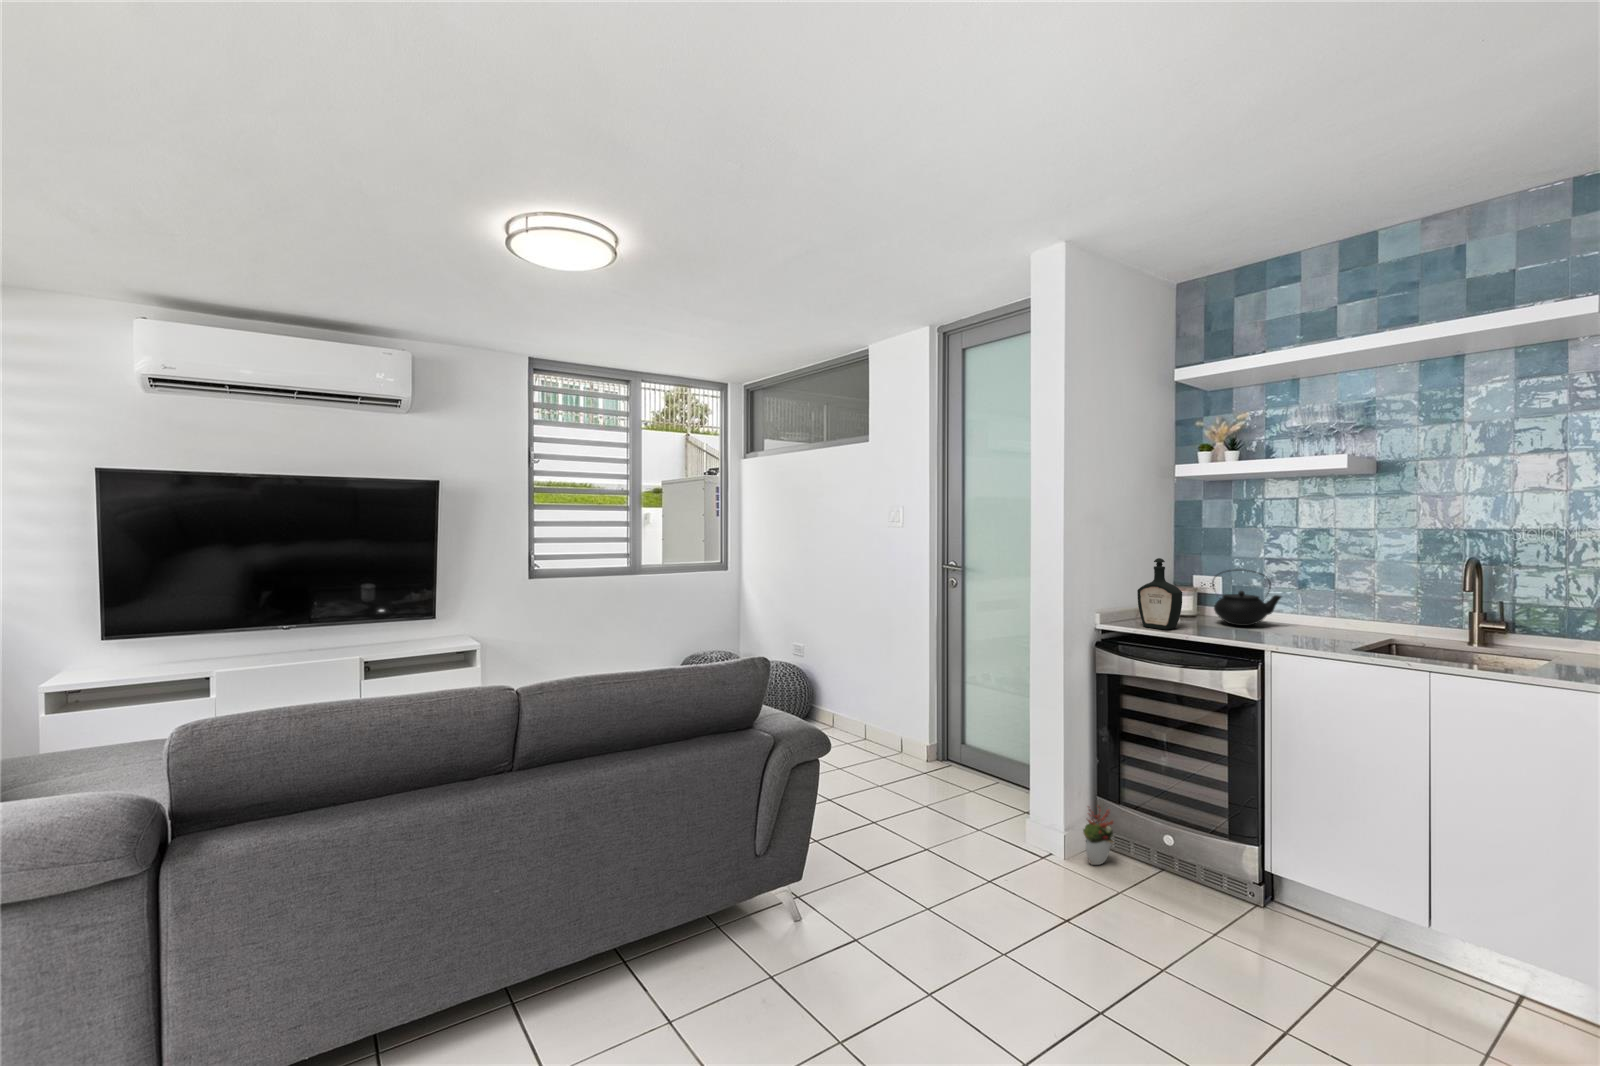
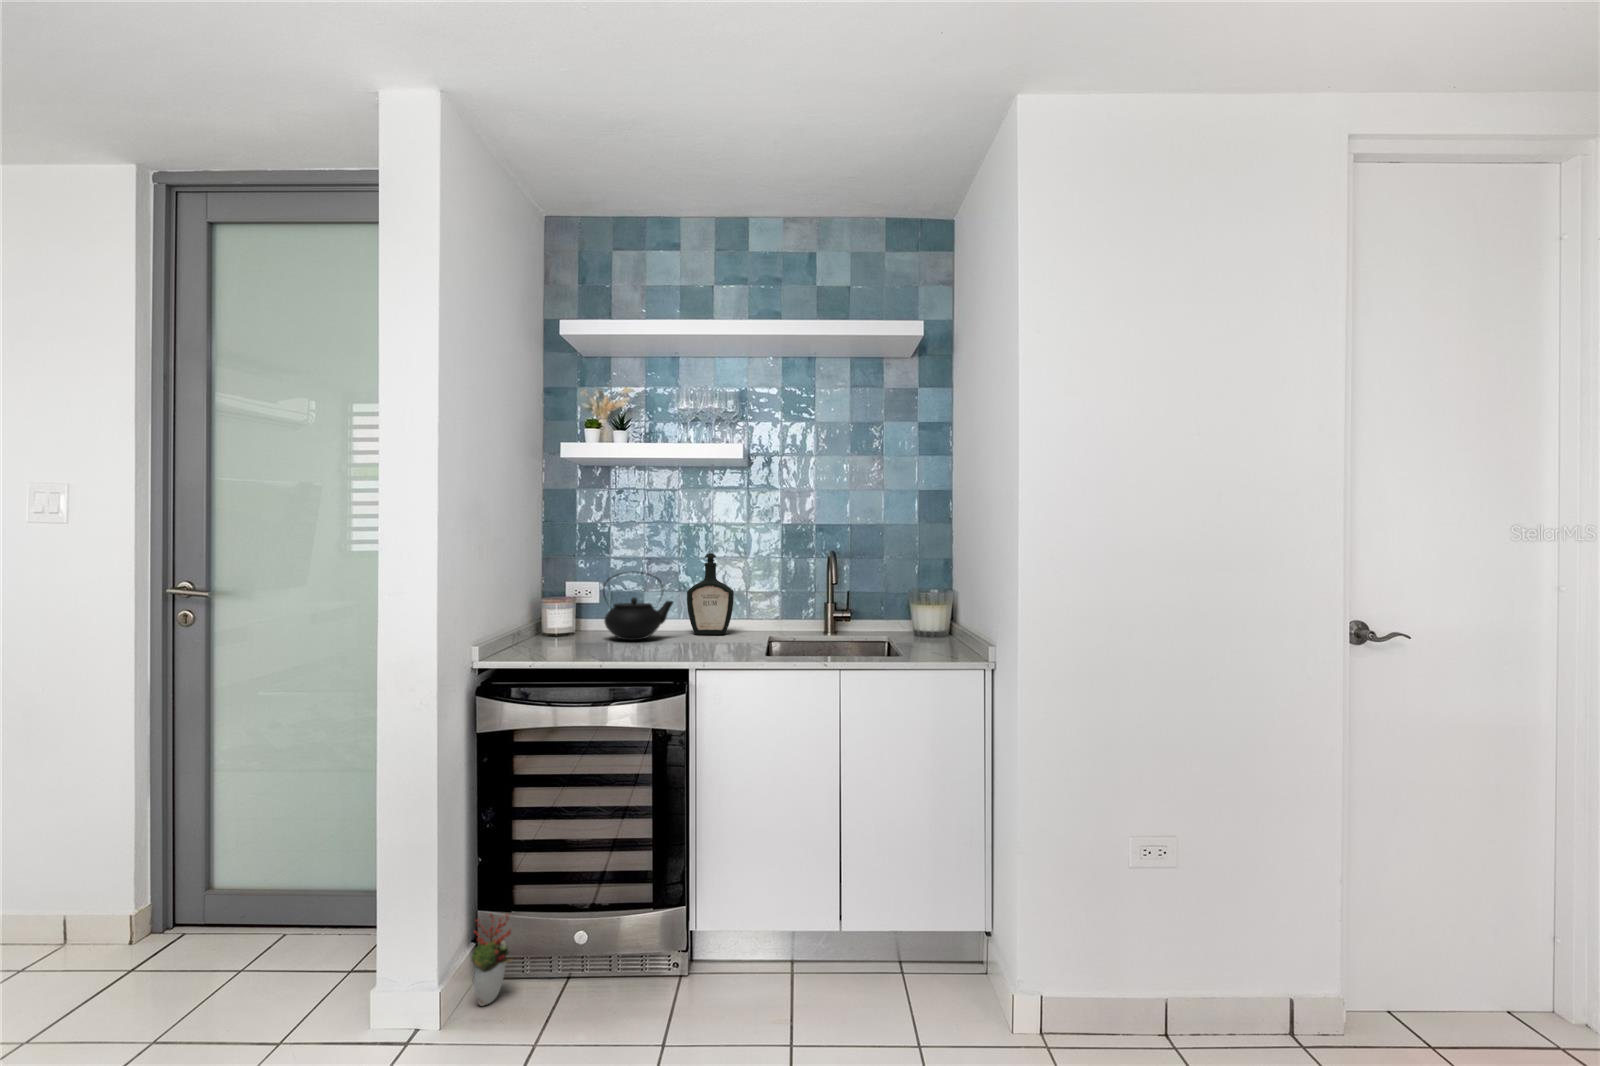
bottle: present [1137,558,1182,630] -> present [687,553,734,635]

